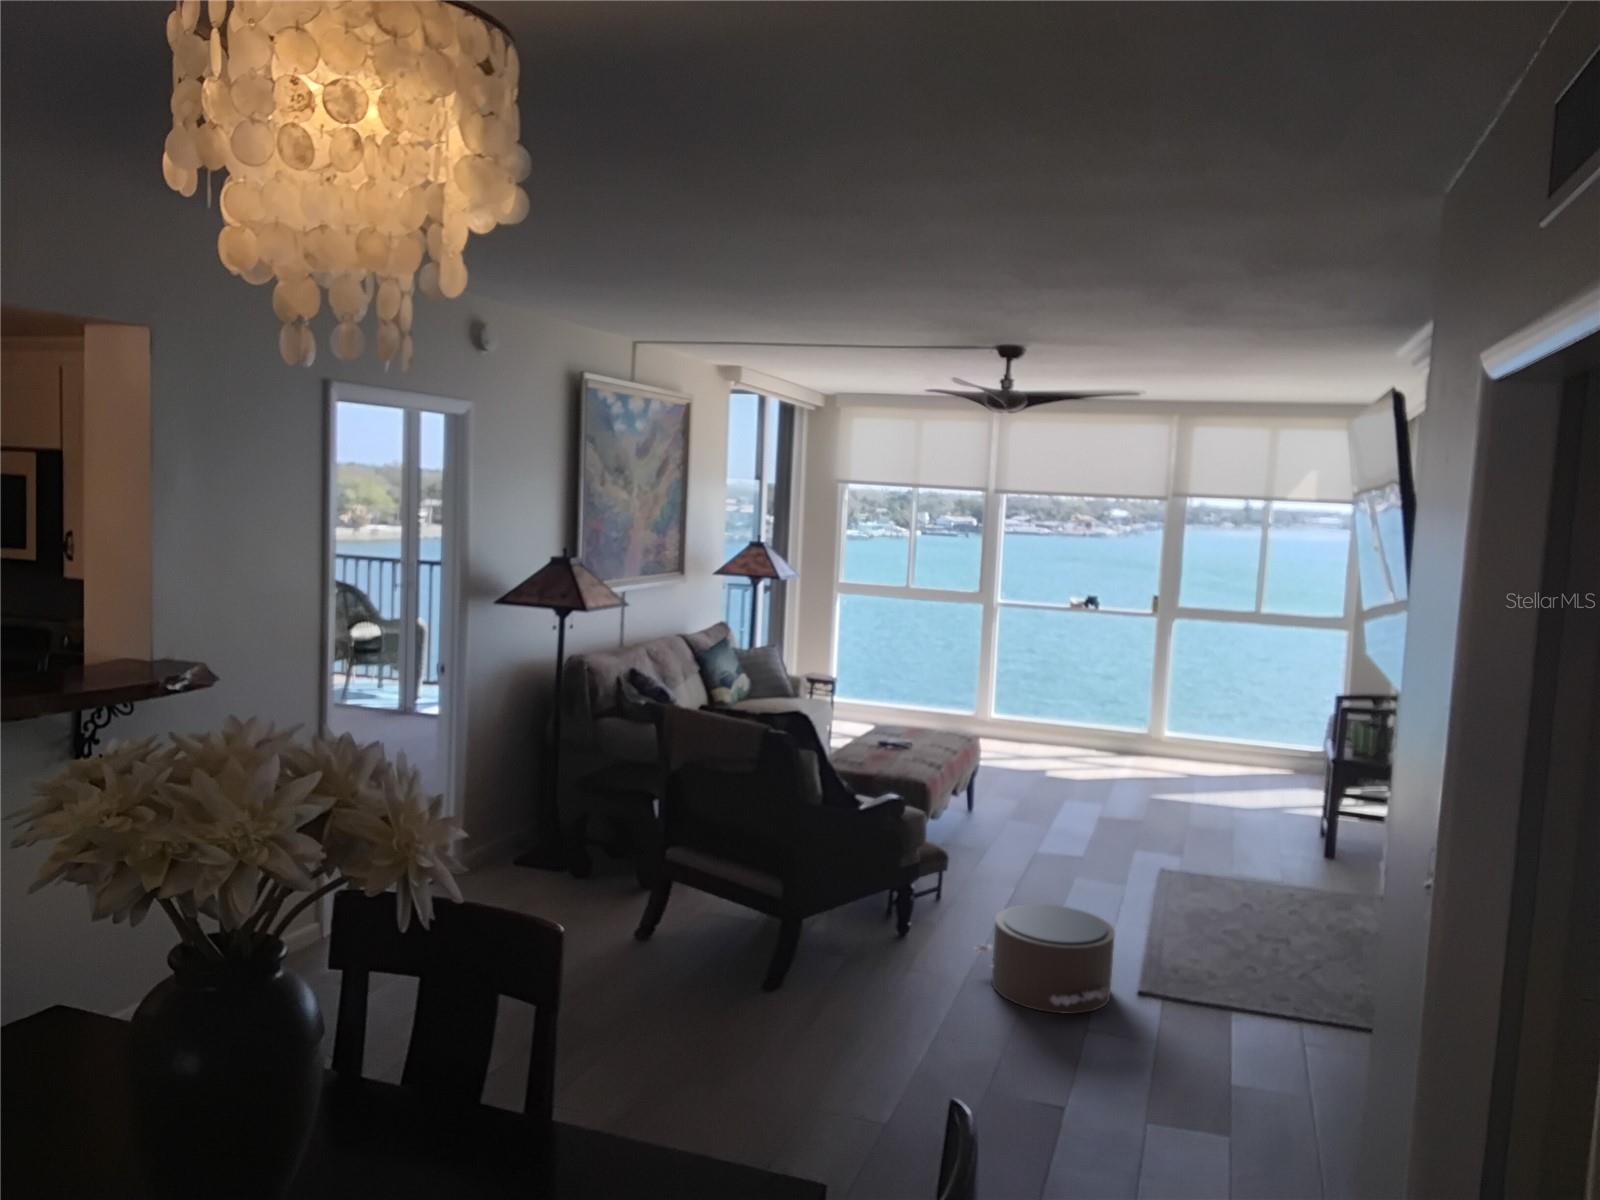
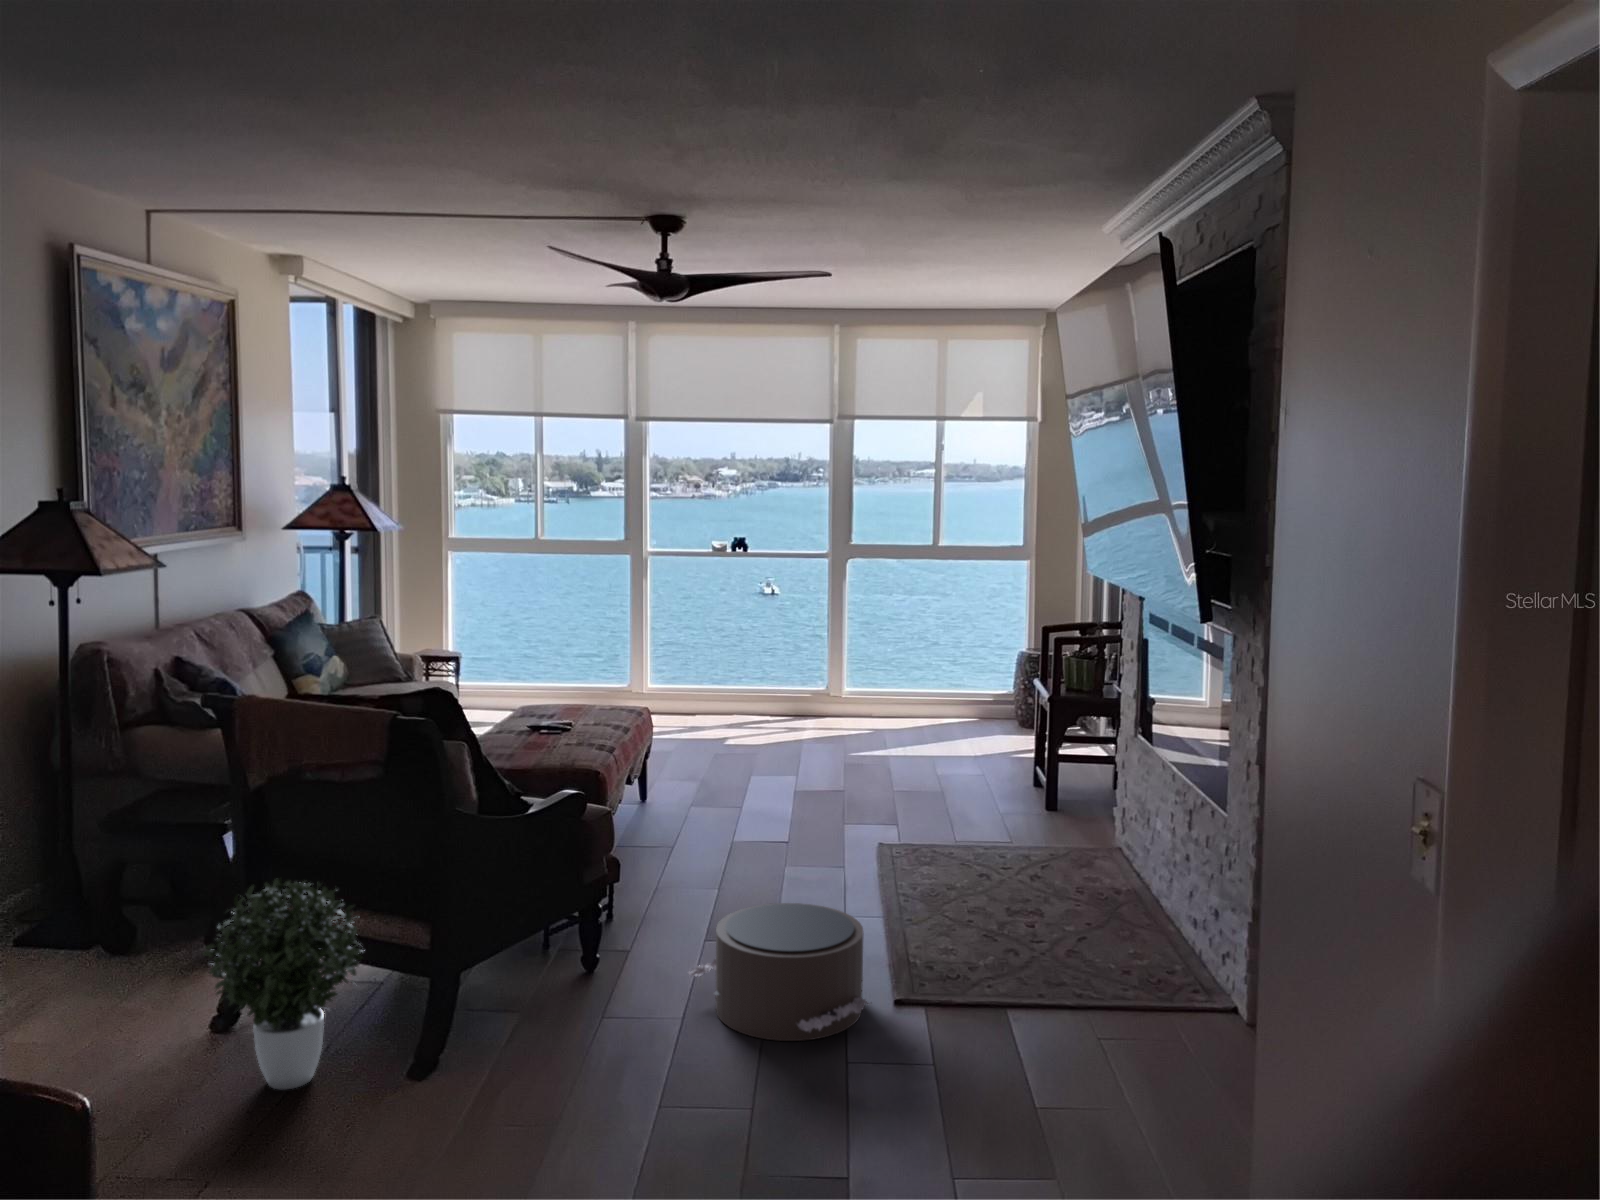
potted plant: none [633,833,738,981] -> present [202,878,363,1090]

